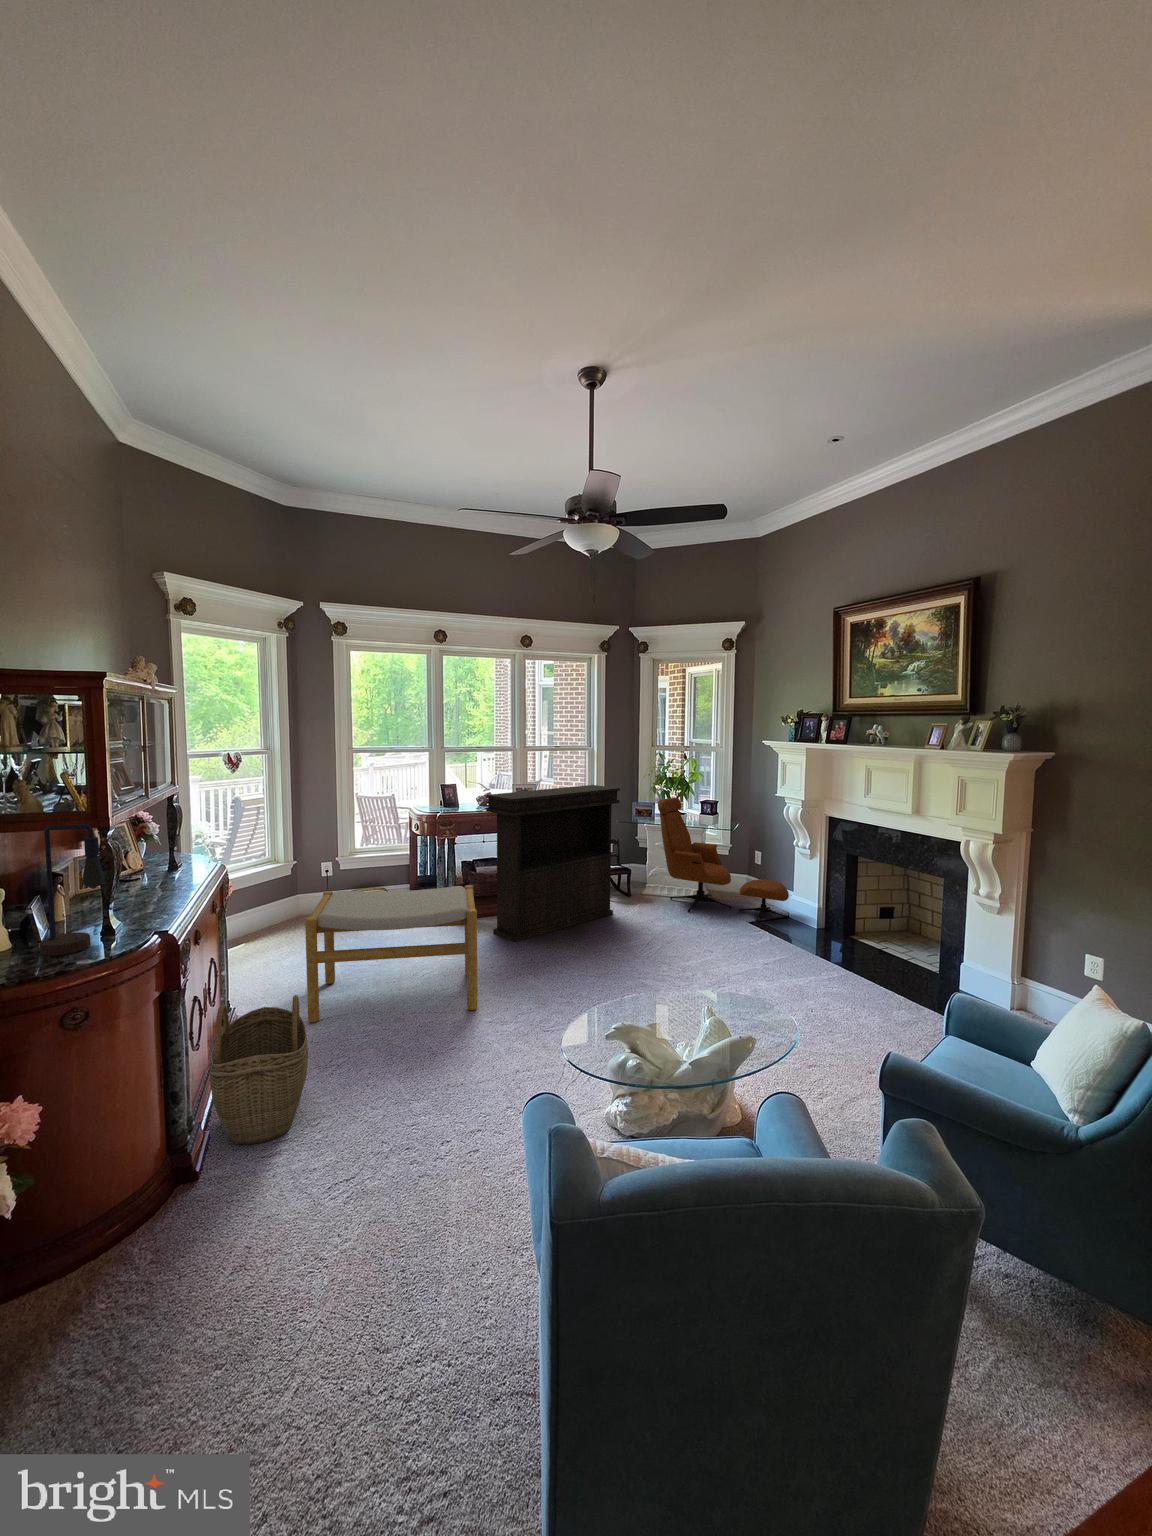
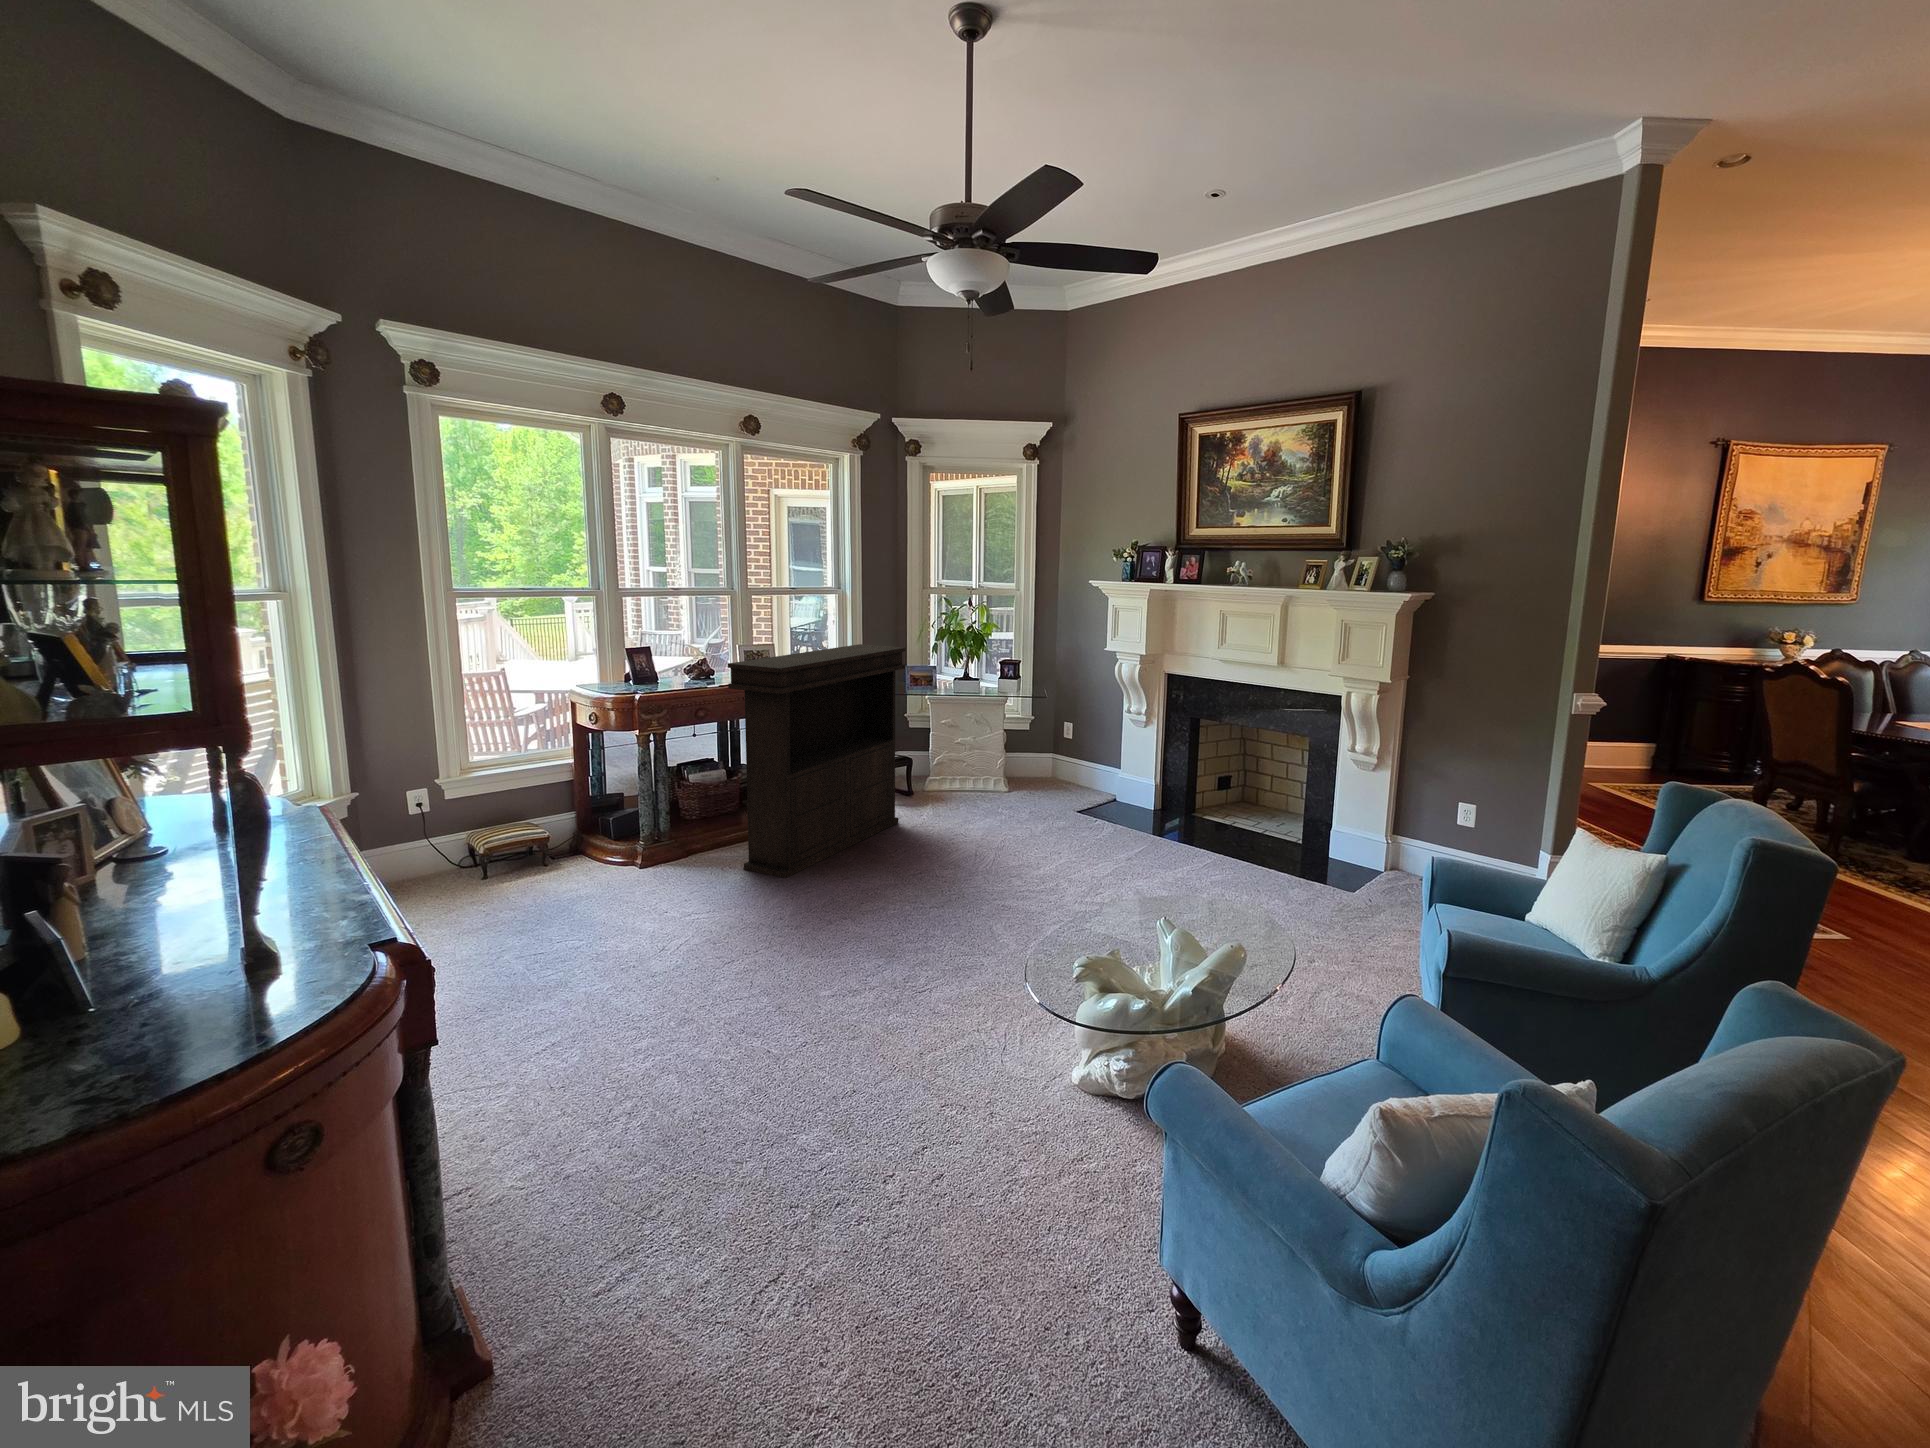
lounge chair: present [658,798,789,921] -> none [944,659,1115,812]
table lamp: present [40,825,105,955] -> none [158,749,311,1028]
footstool: present [305,885,477,1023] -> none [502,801,798,1054]
woven basket: present [210,995,308,1145] -> none [459,1012,642,1283]

